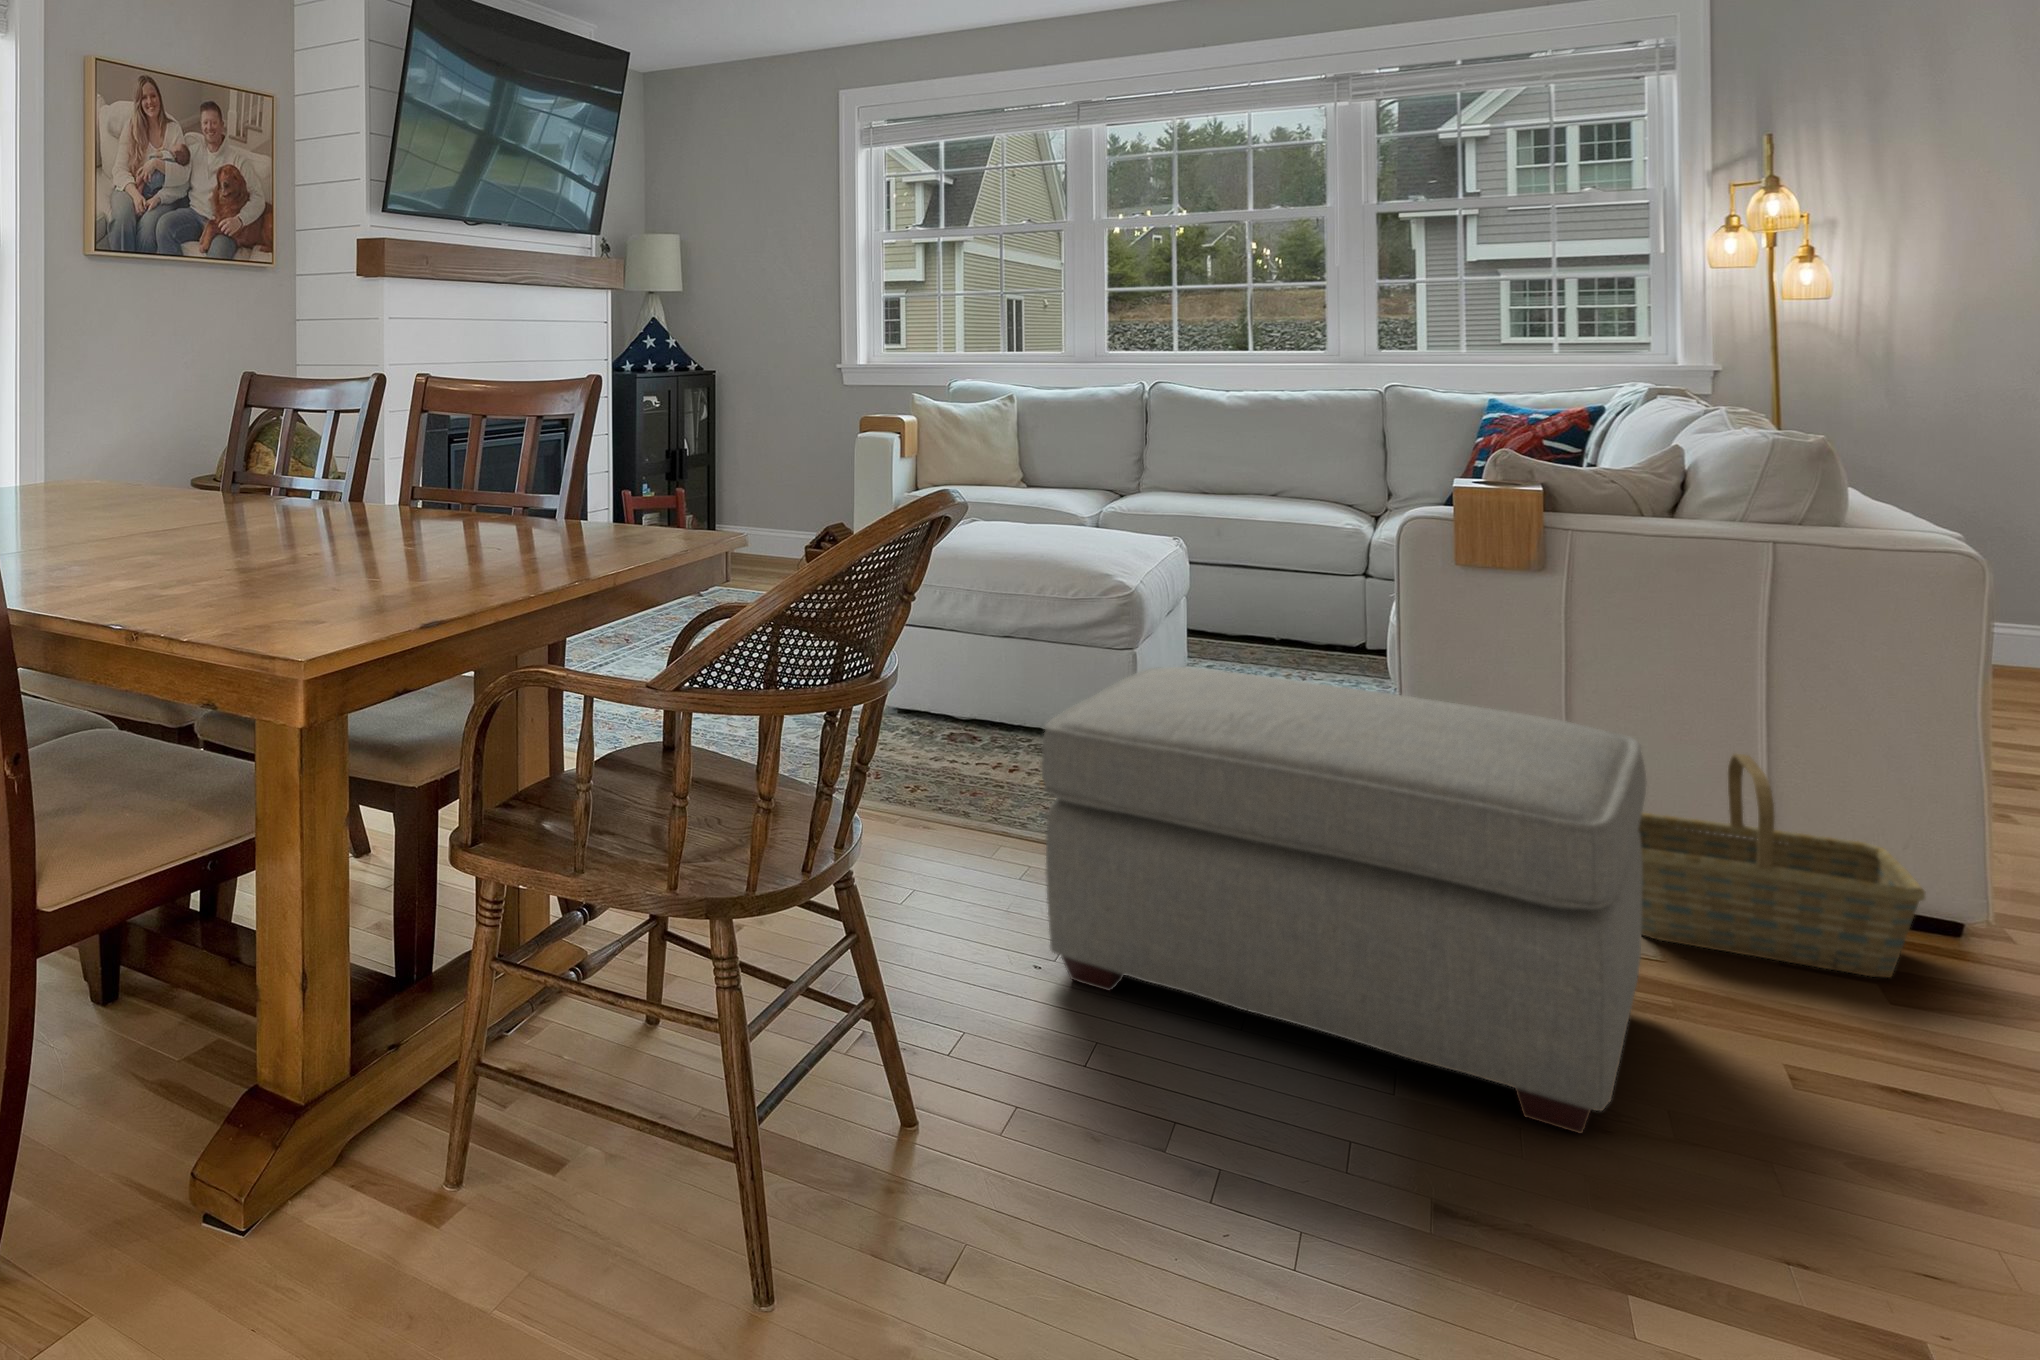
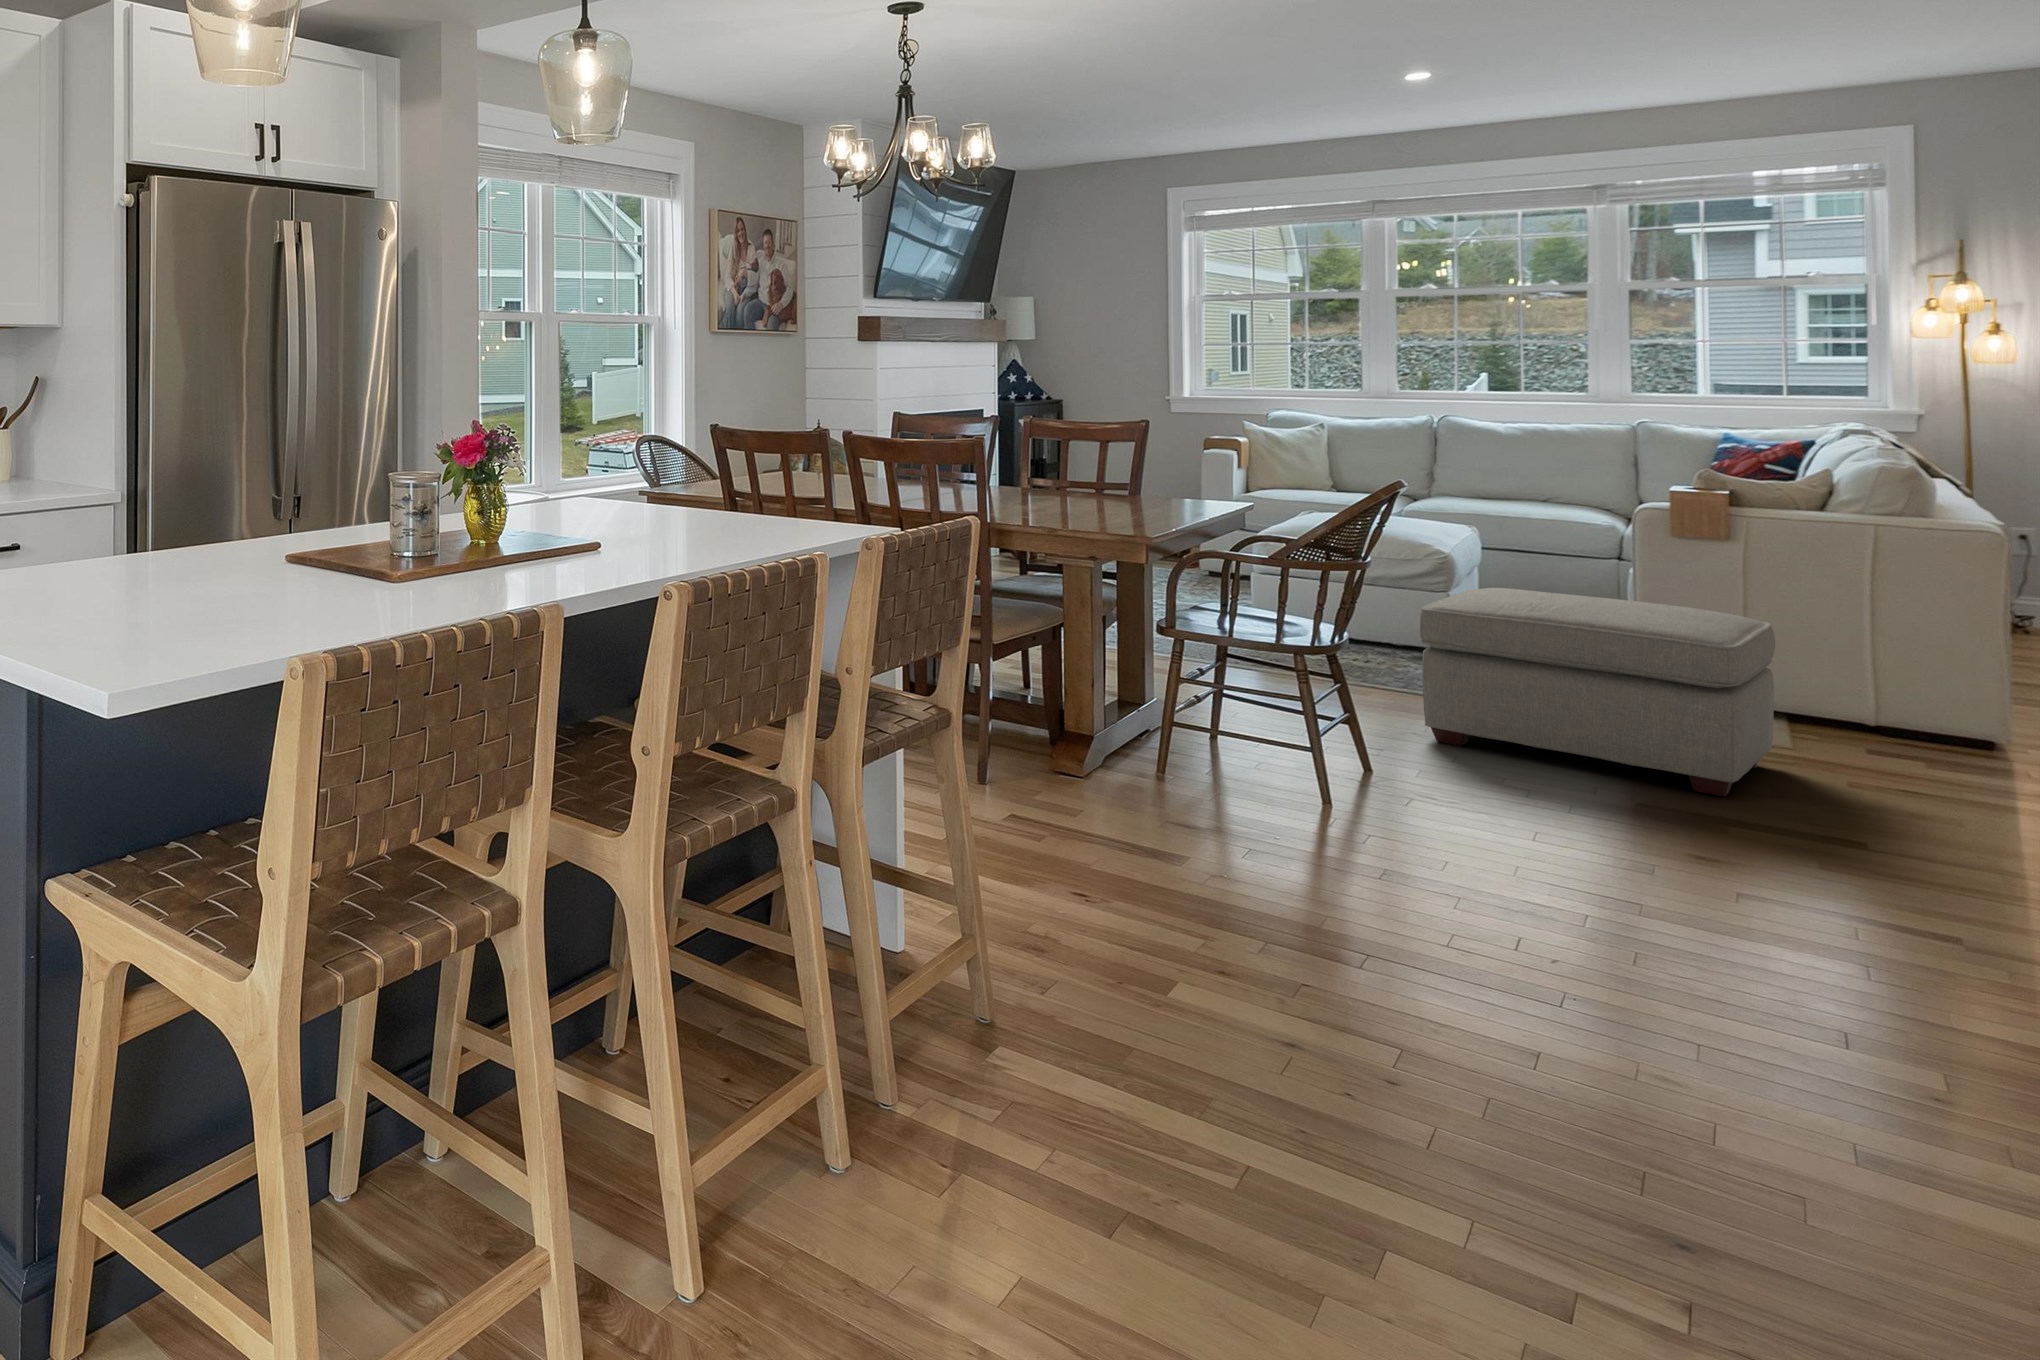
basket: present [1638,754,1926,978] -> none [1766,646,1956,764]

